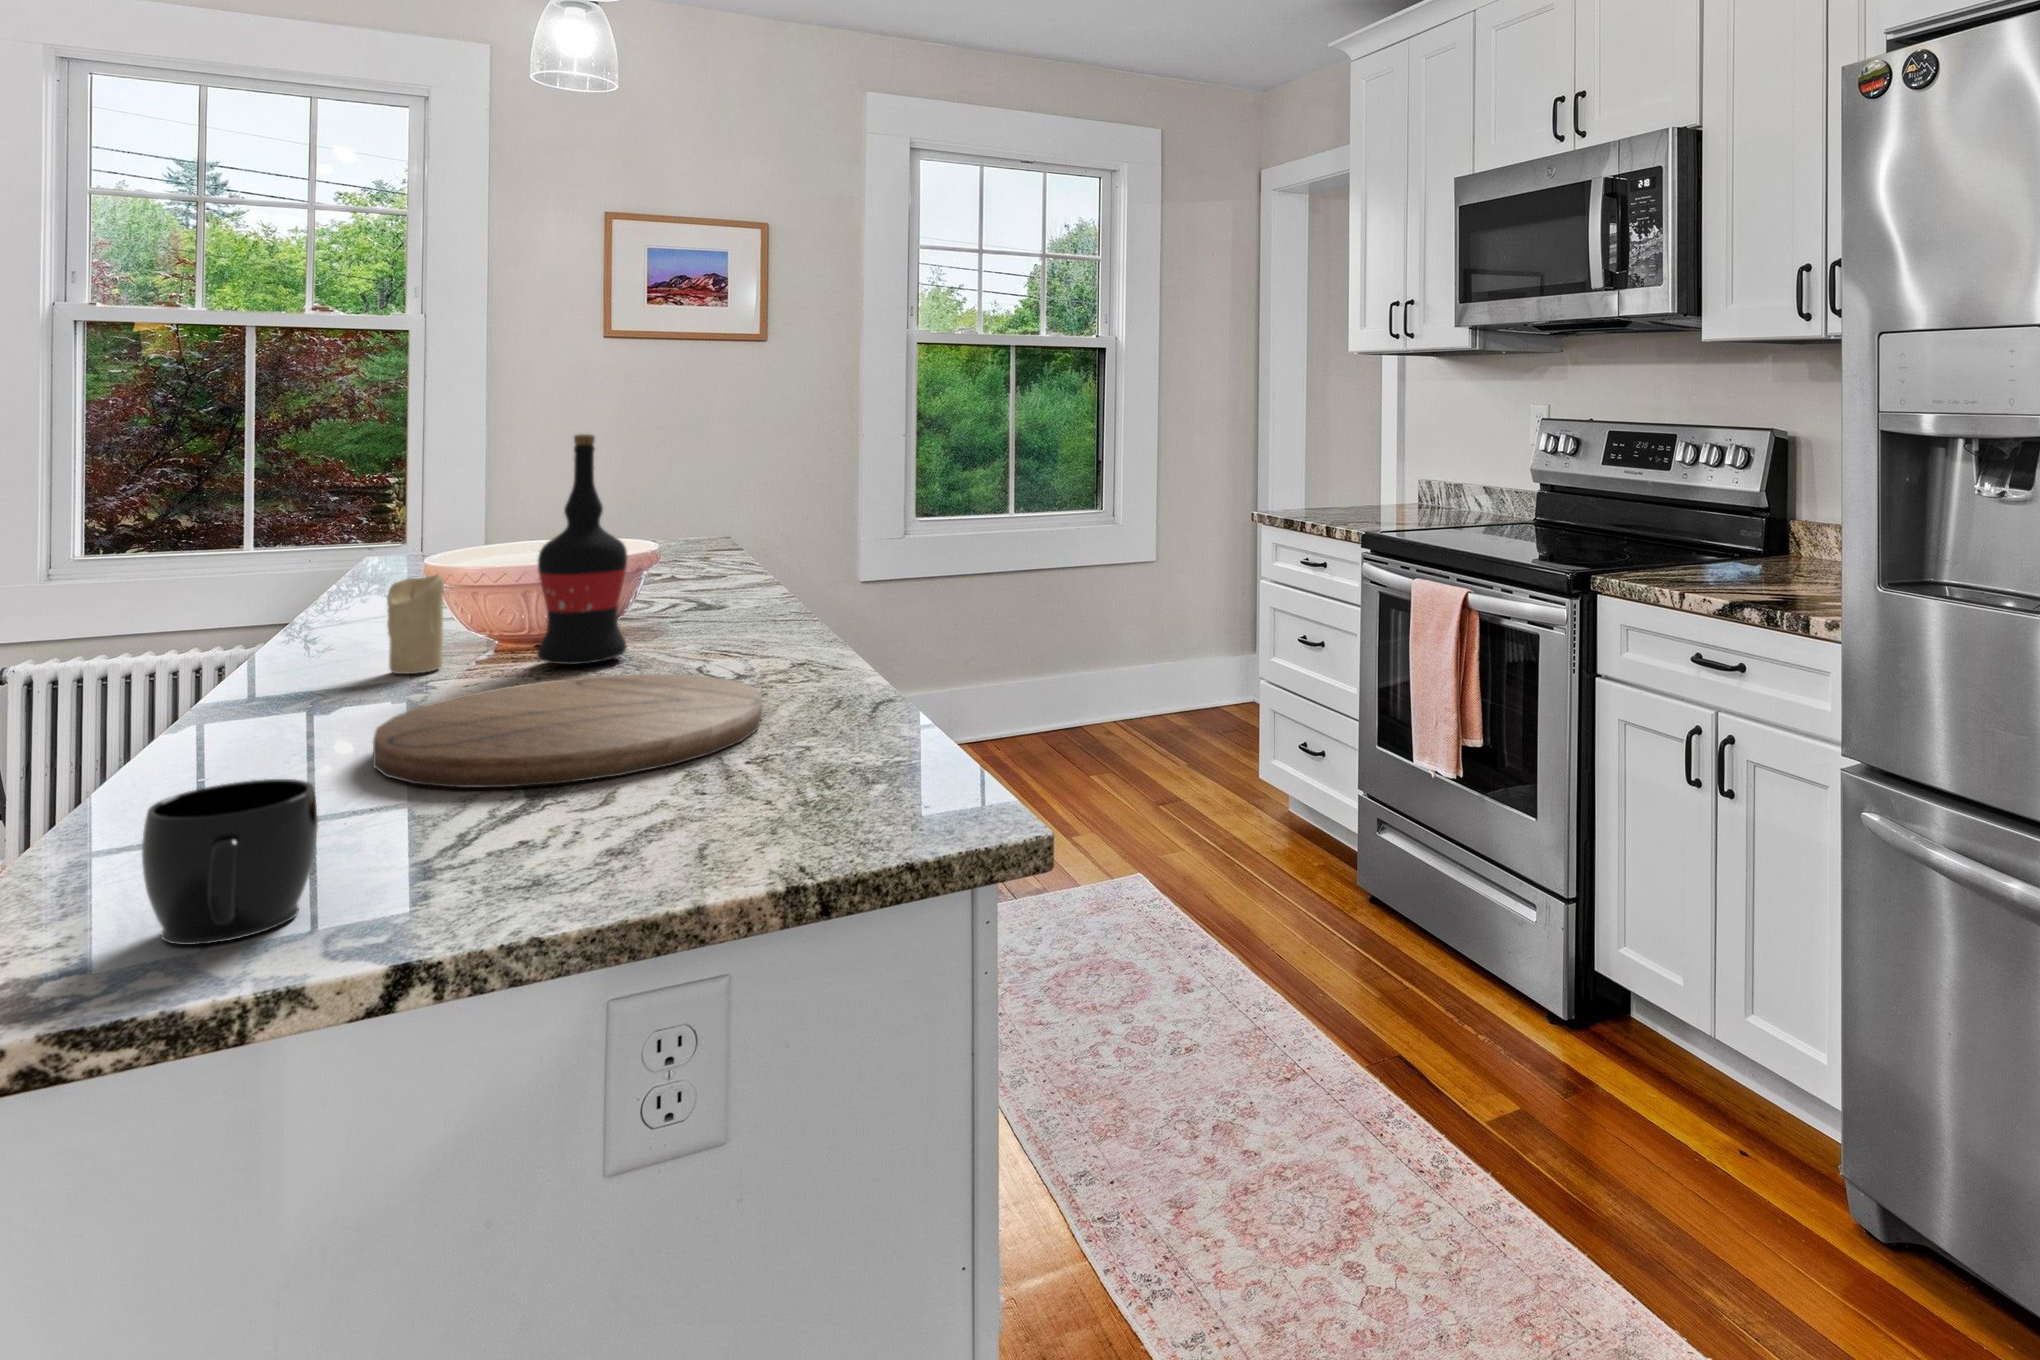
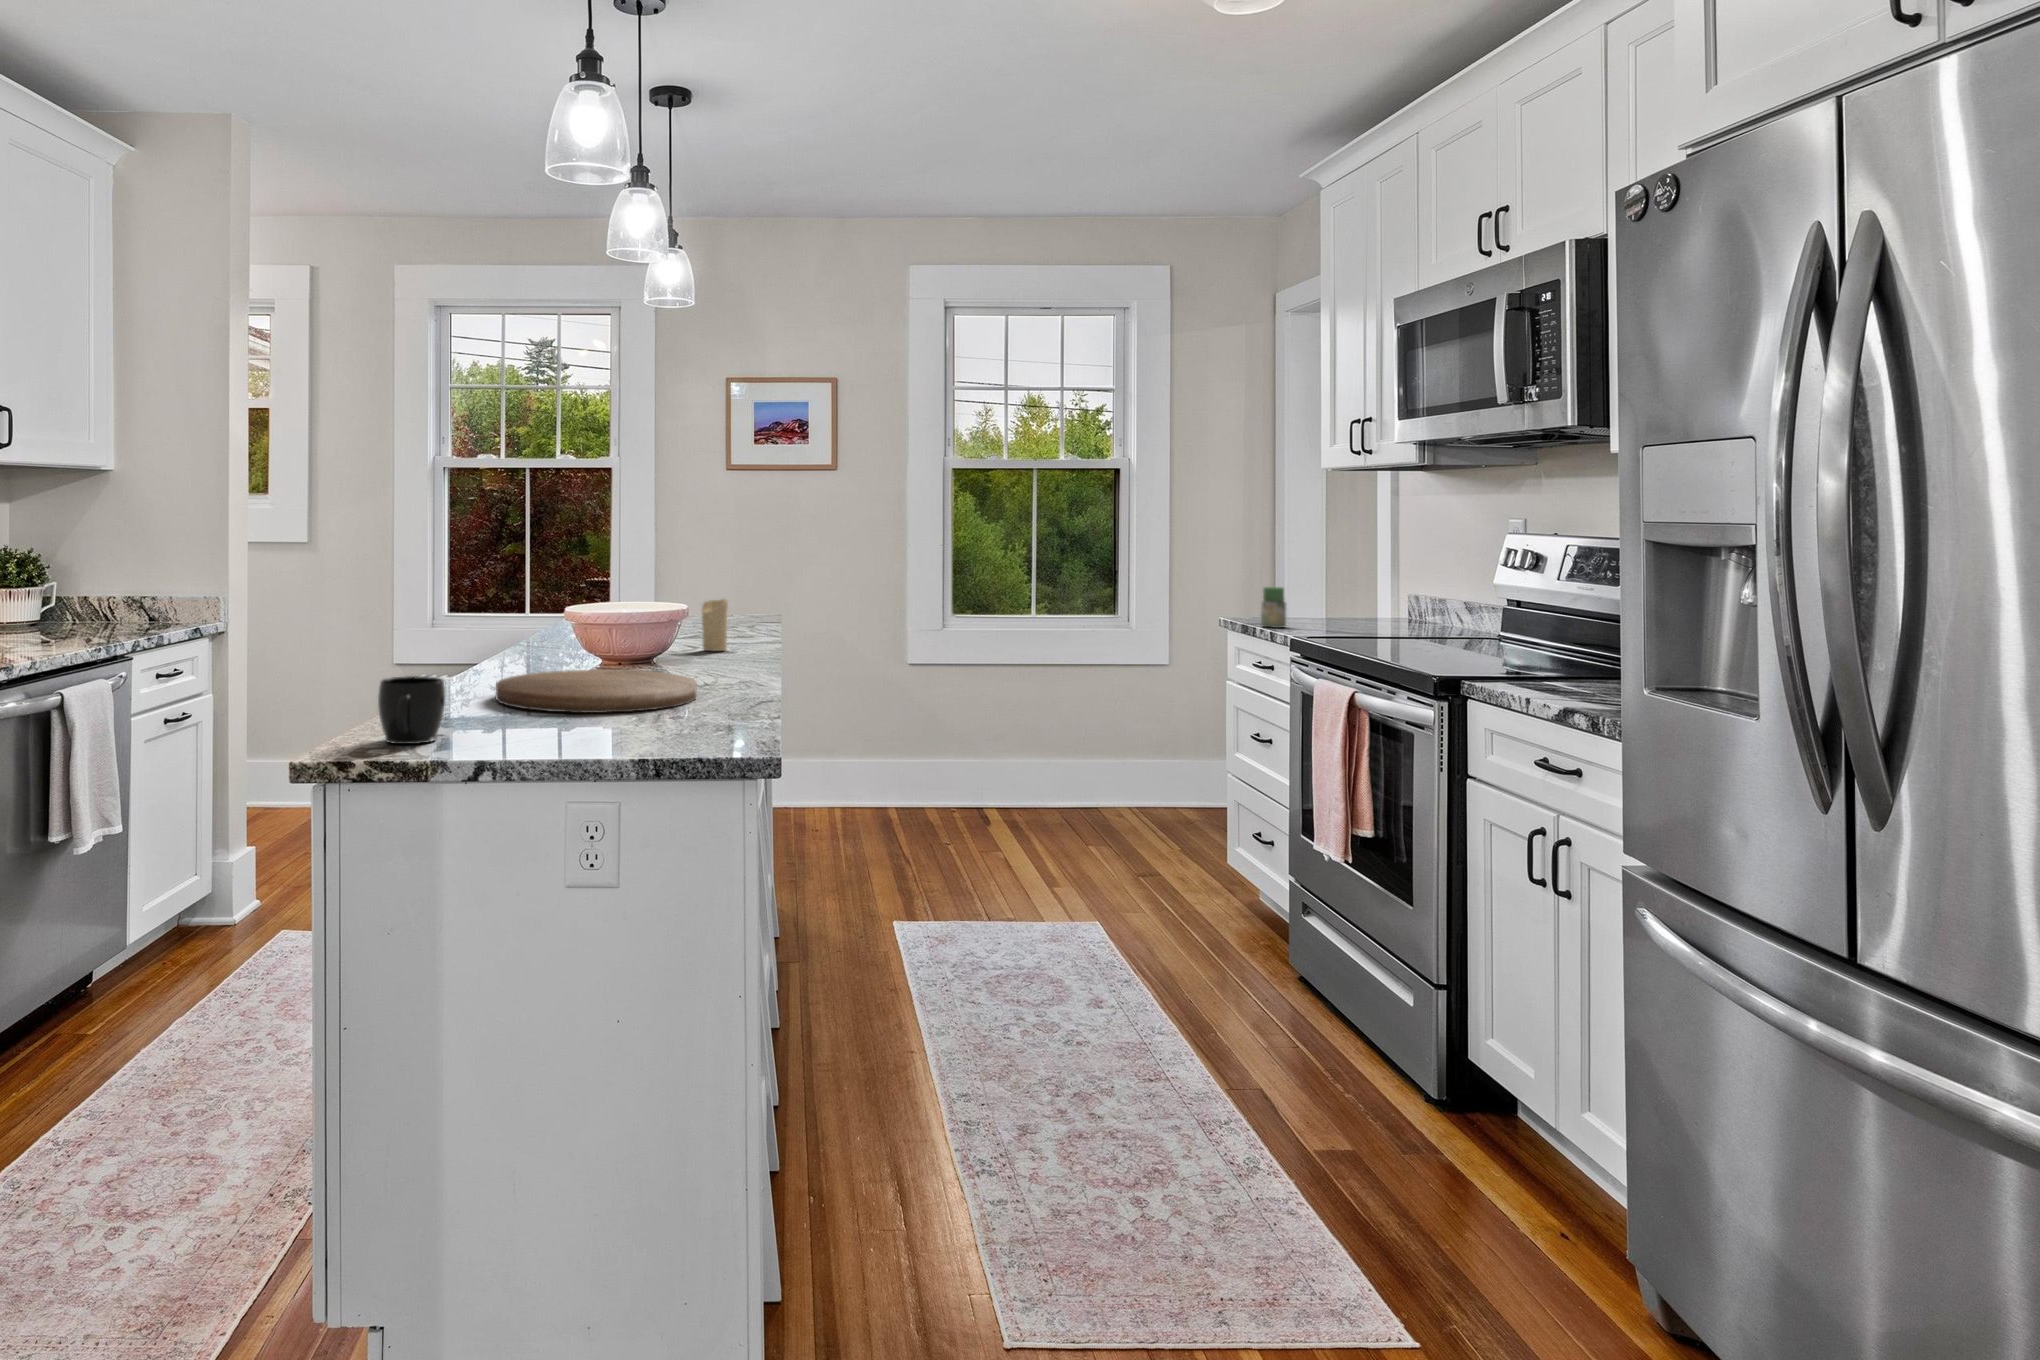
wine bottle: present [537,434,627,665] -> none [603,524,654,669]
jar: none [1299,477,1325,521] -> present [1261,587,1286,628]
candle: present [387,574,444,674] -> present [702,599,728,651]

